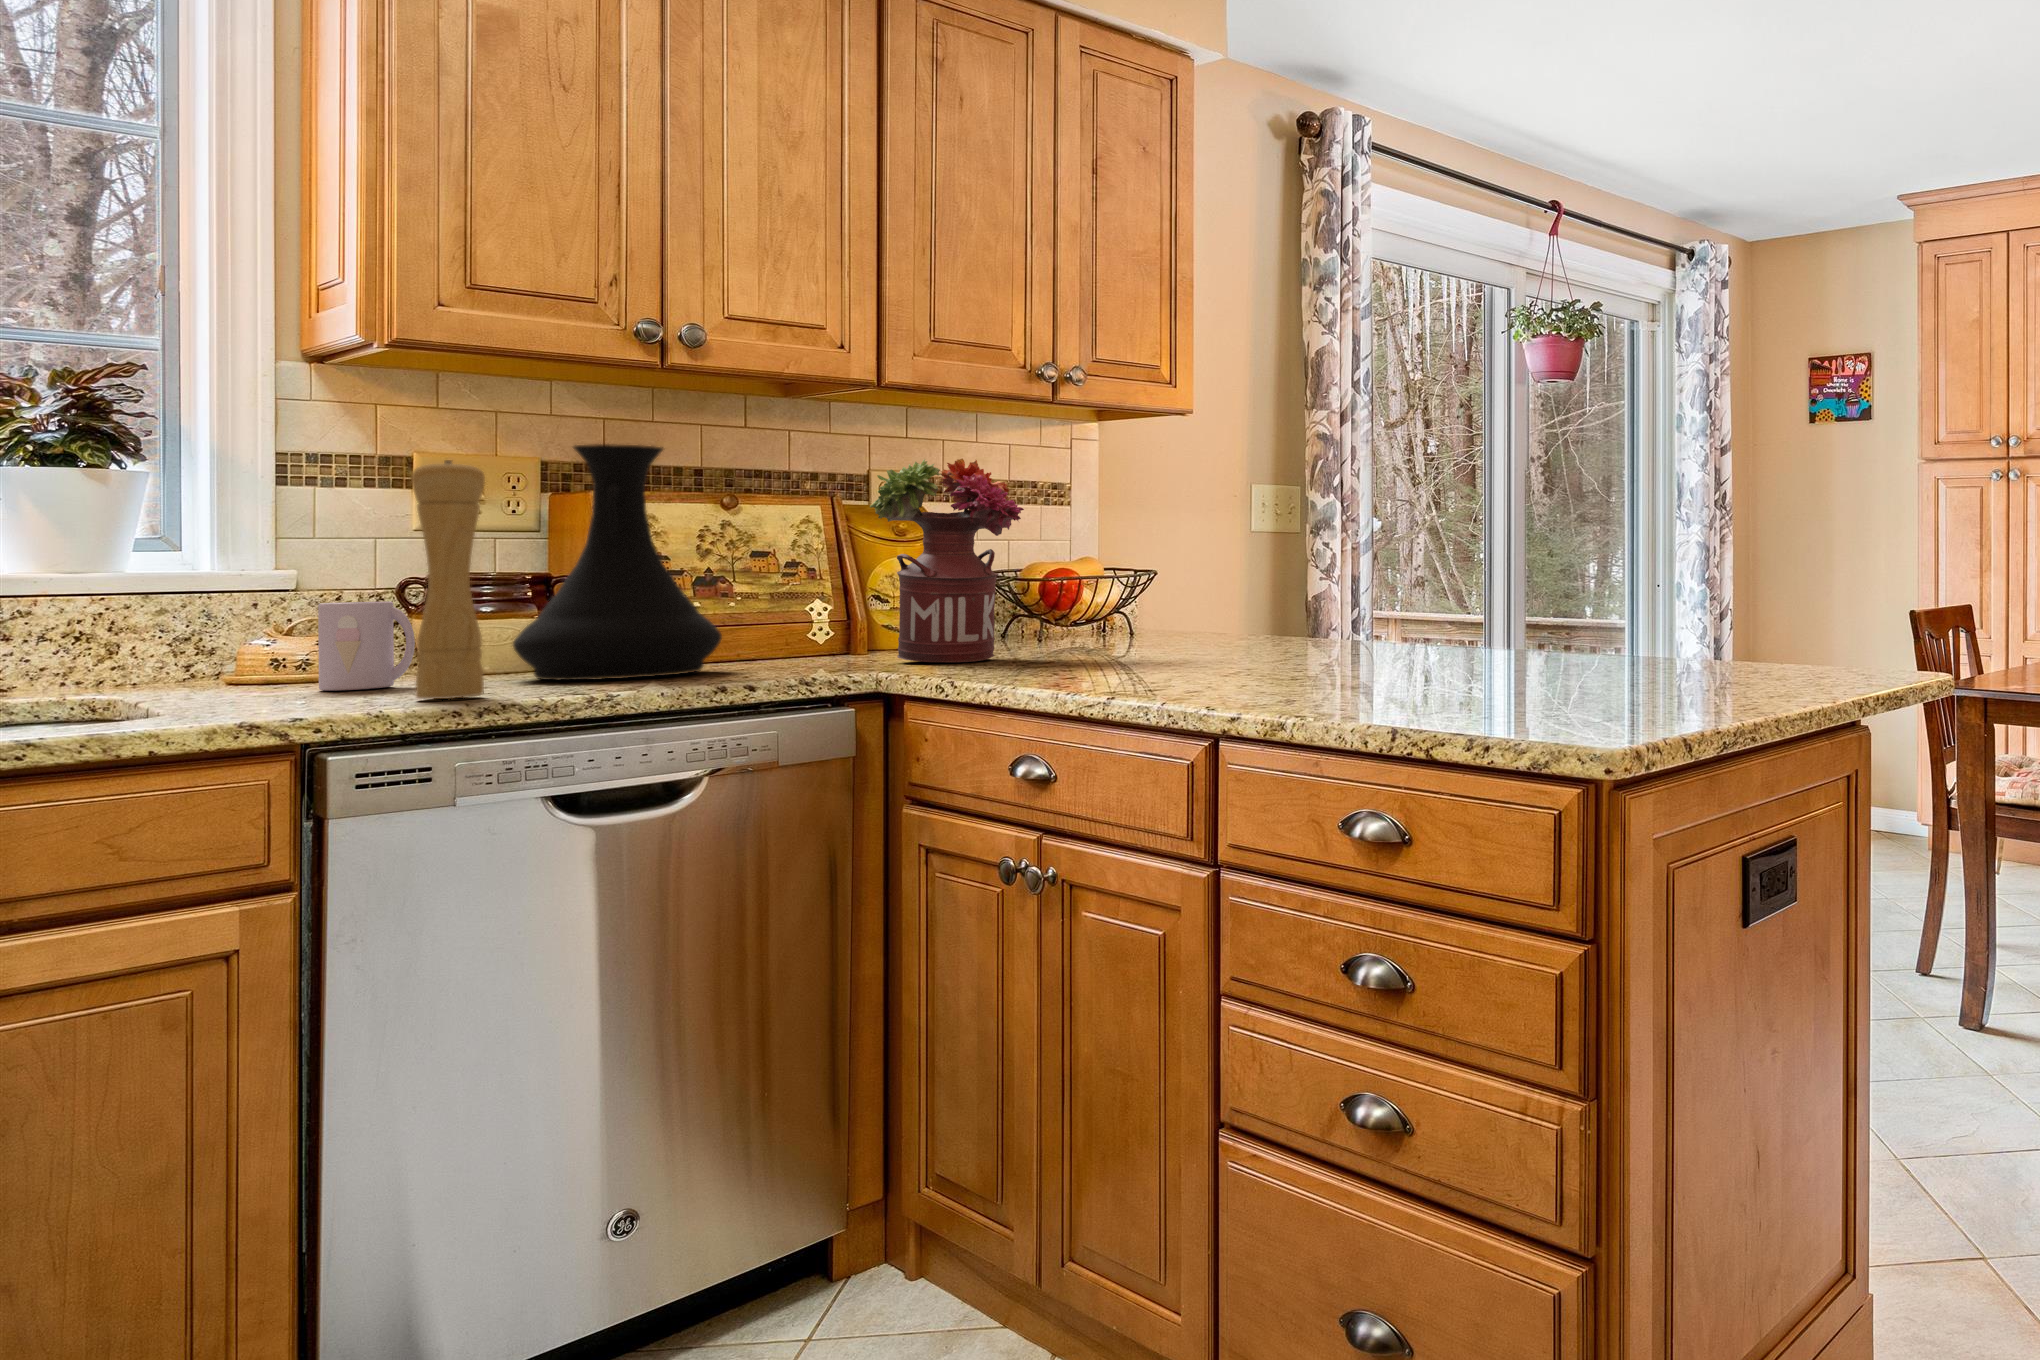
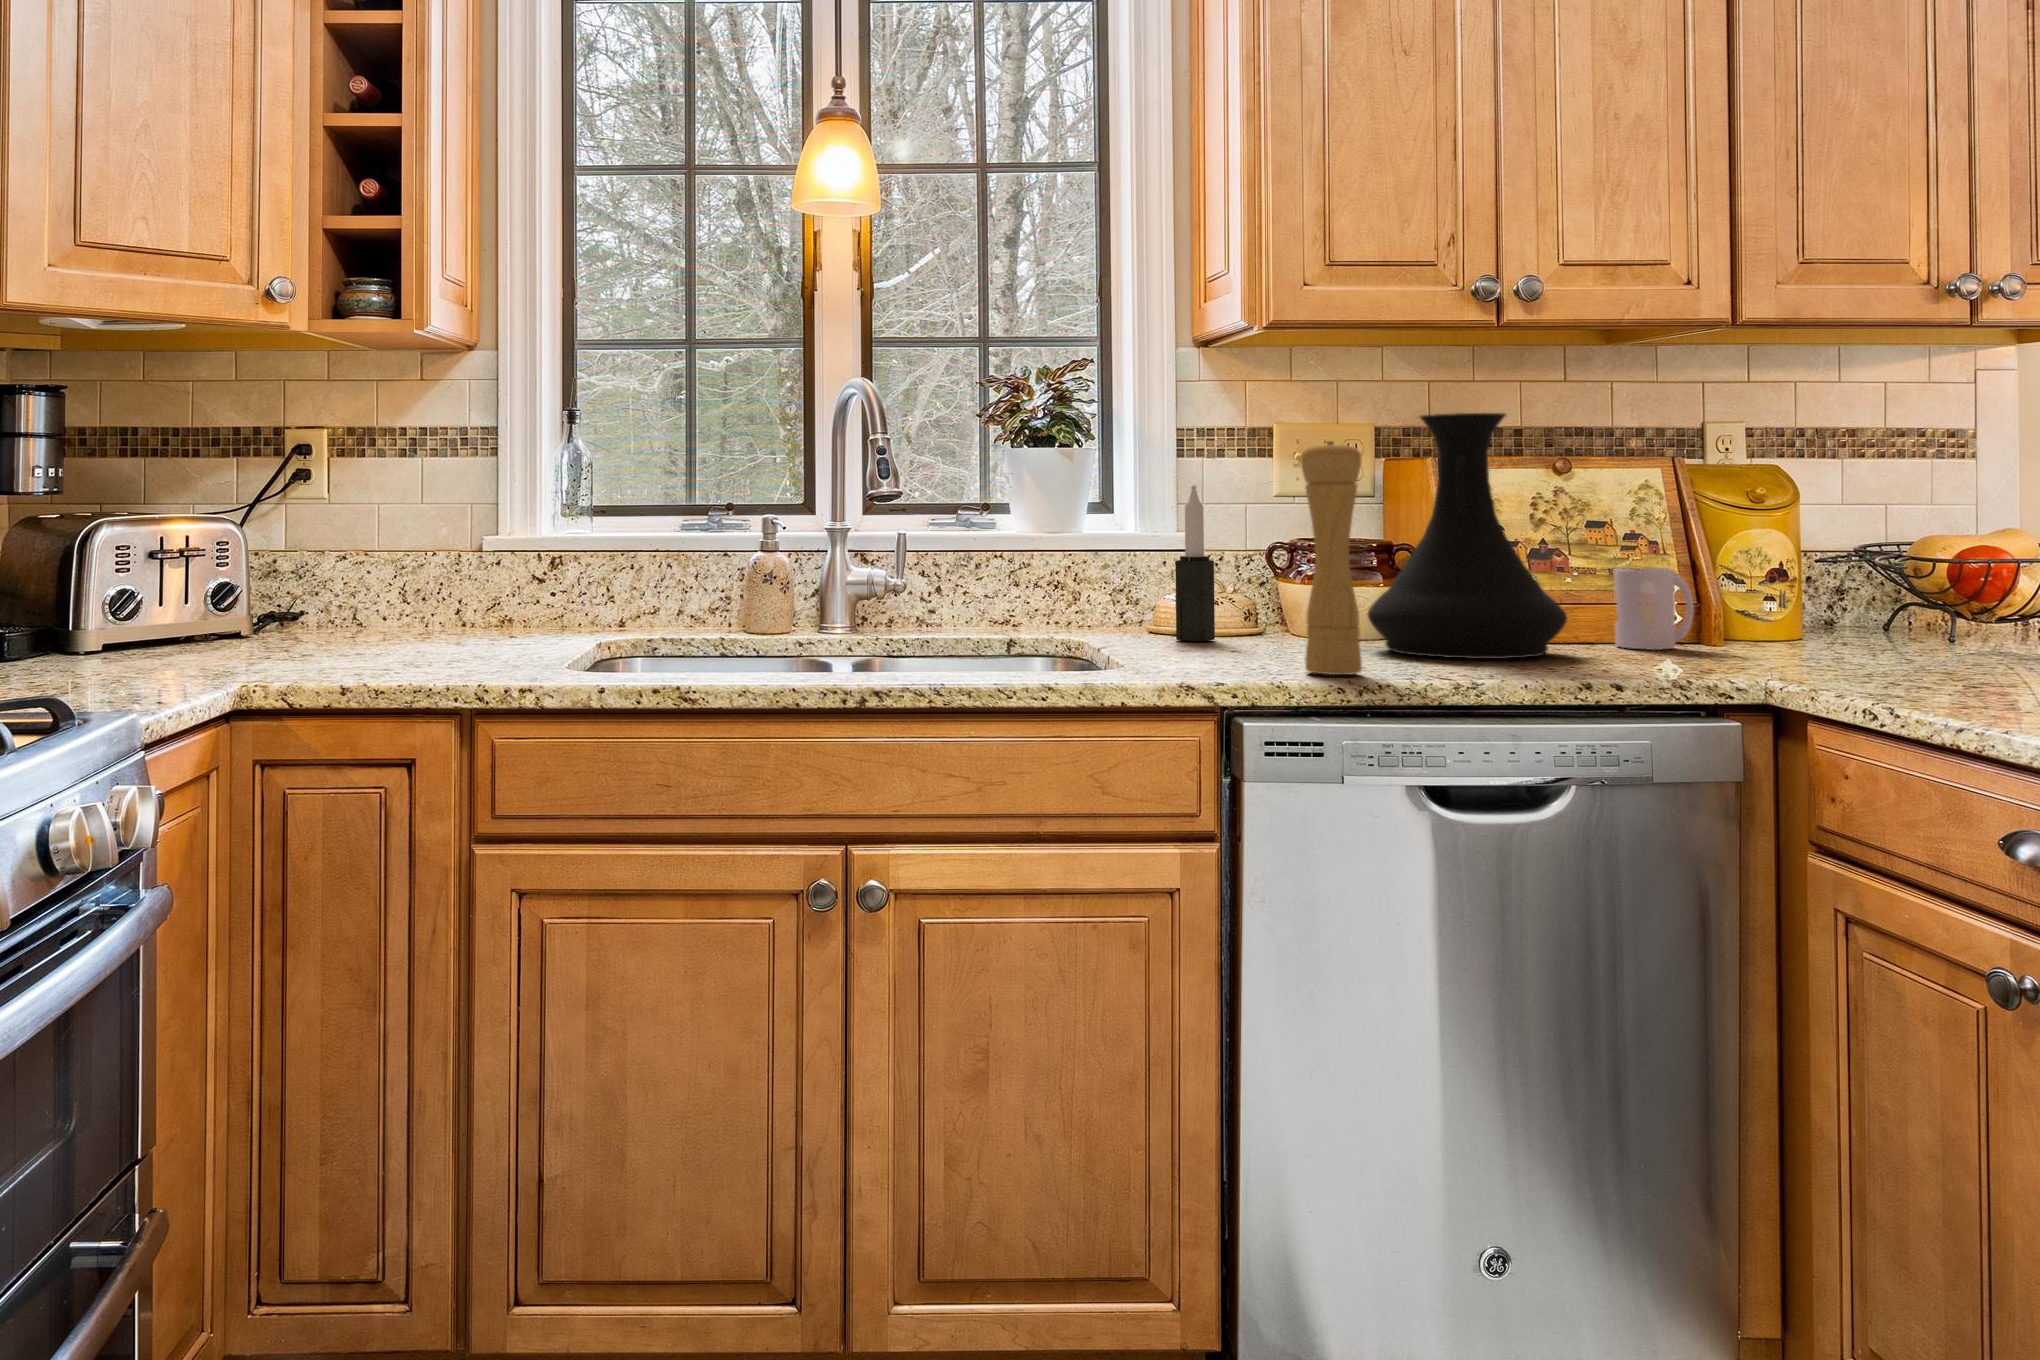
flower arrangement: present [870,458,1024,662] -> none [1735,410,1950,667]
candle: none [267,513,323,688] -> present [1175,485,1215,641]
mug: present [318,601,415,691] -> present [1614,567,1694,650]

